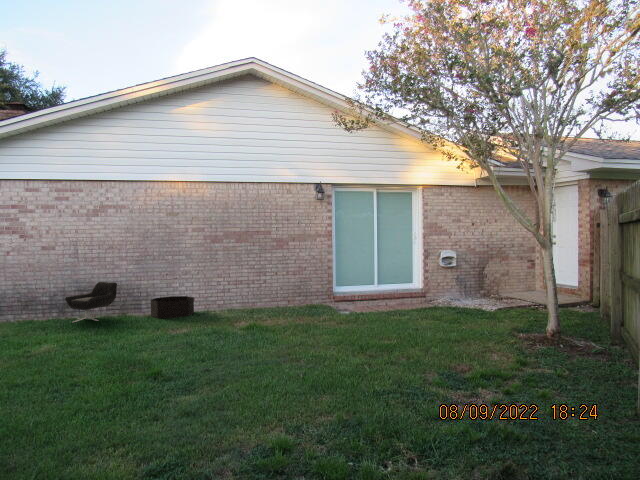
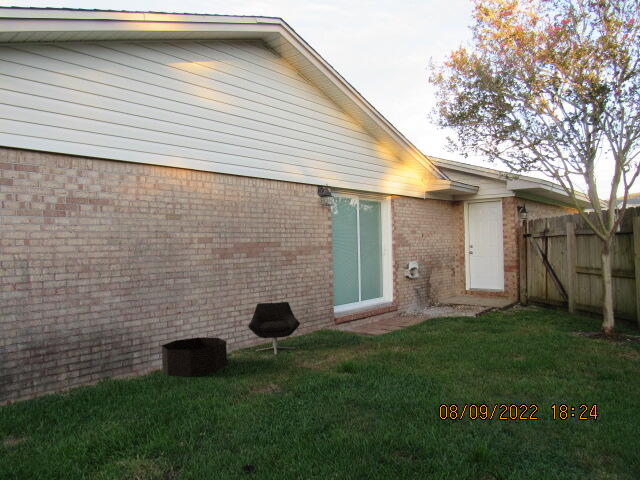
lounge chair: present [65,282,117,322] -> present [248,302,300,354]

